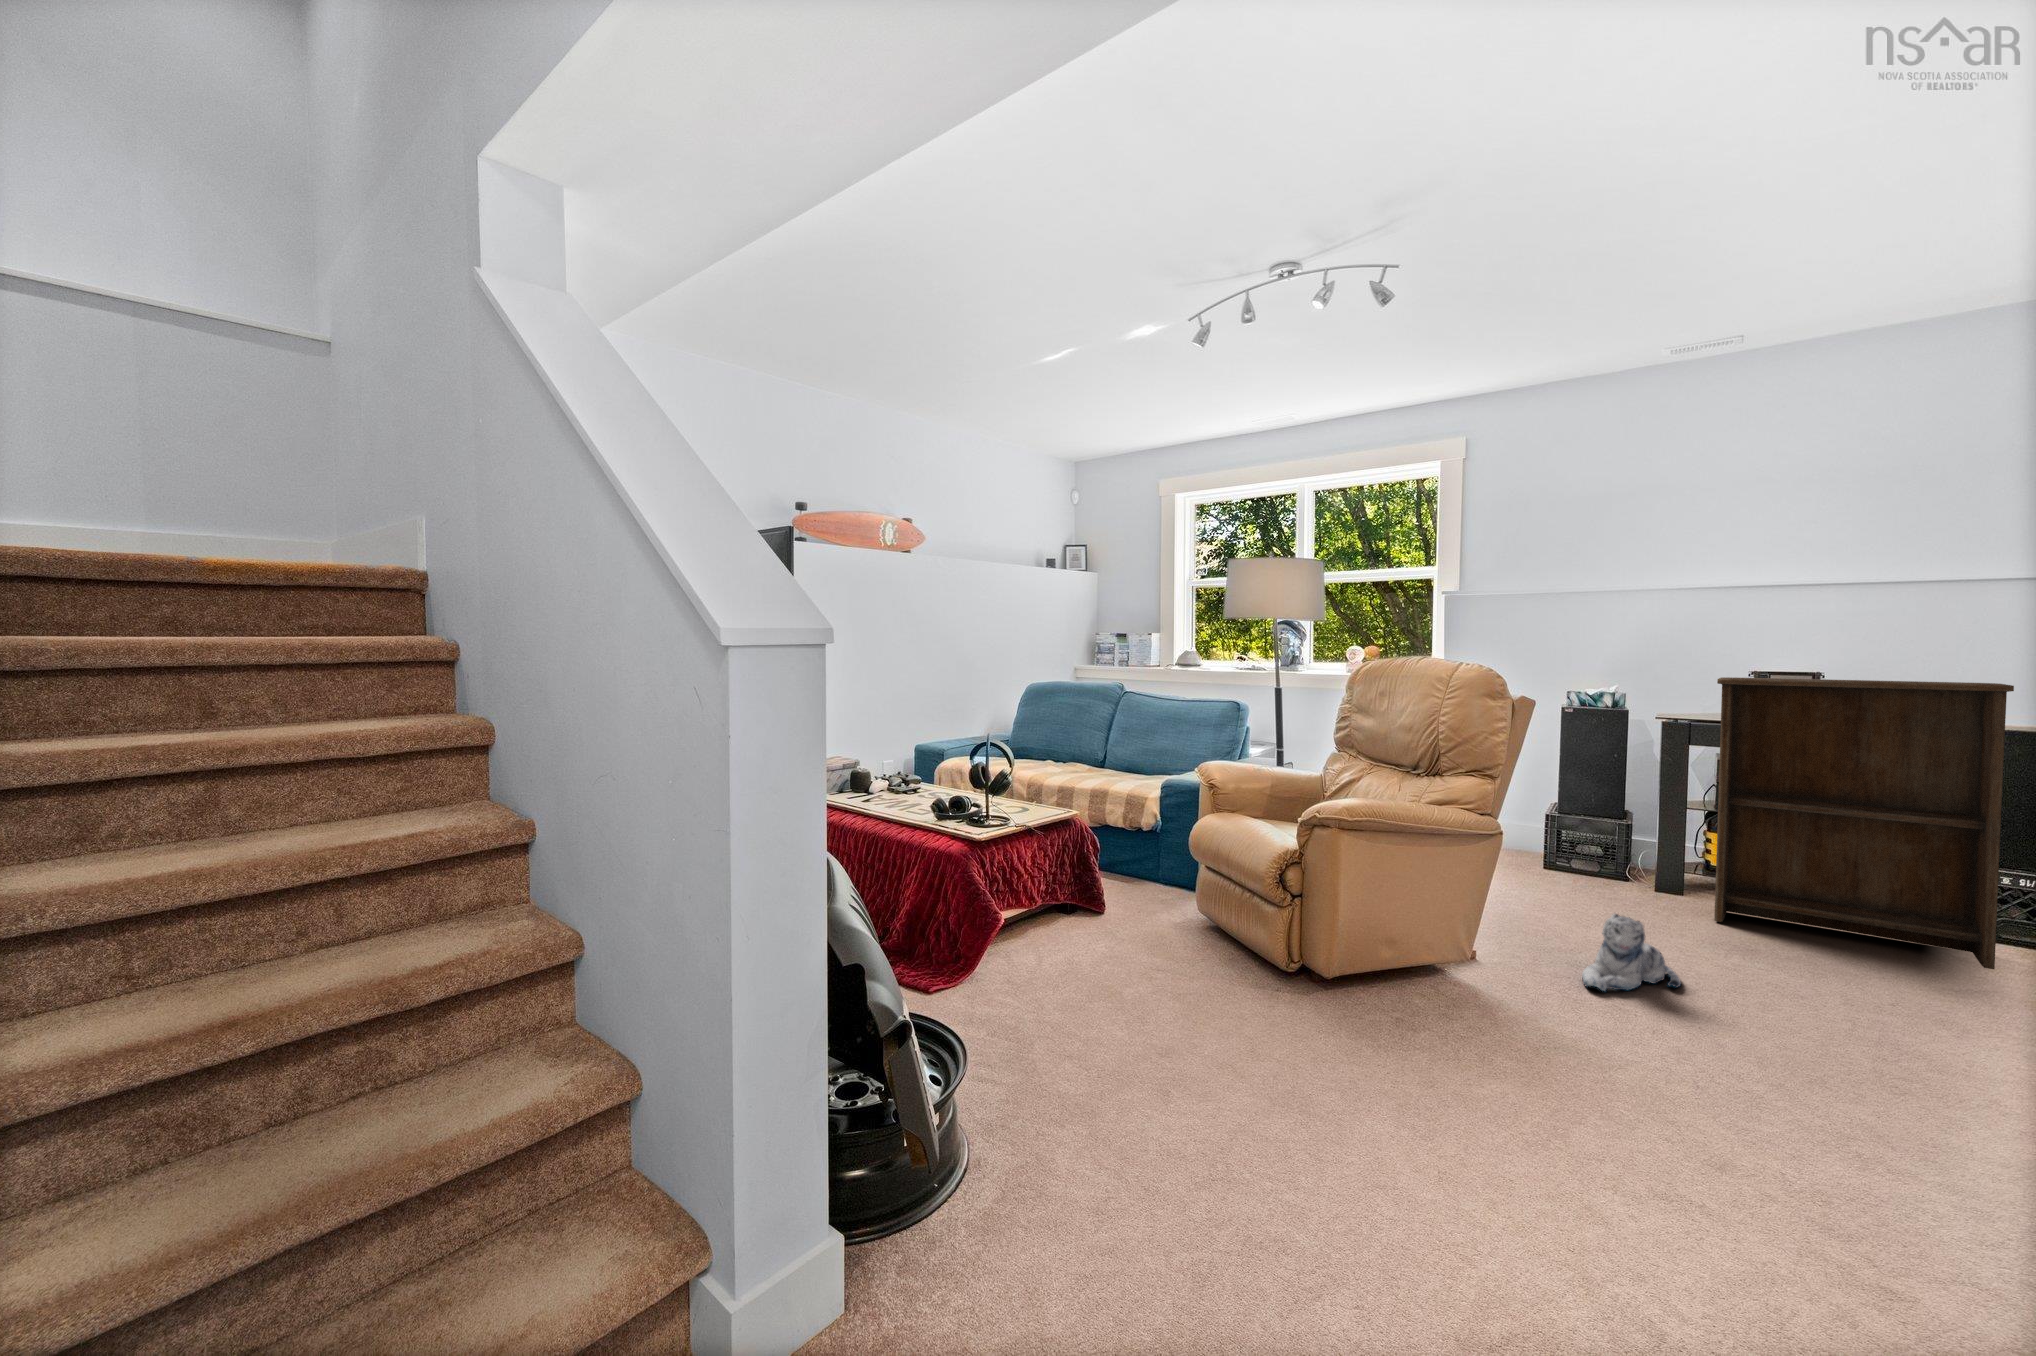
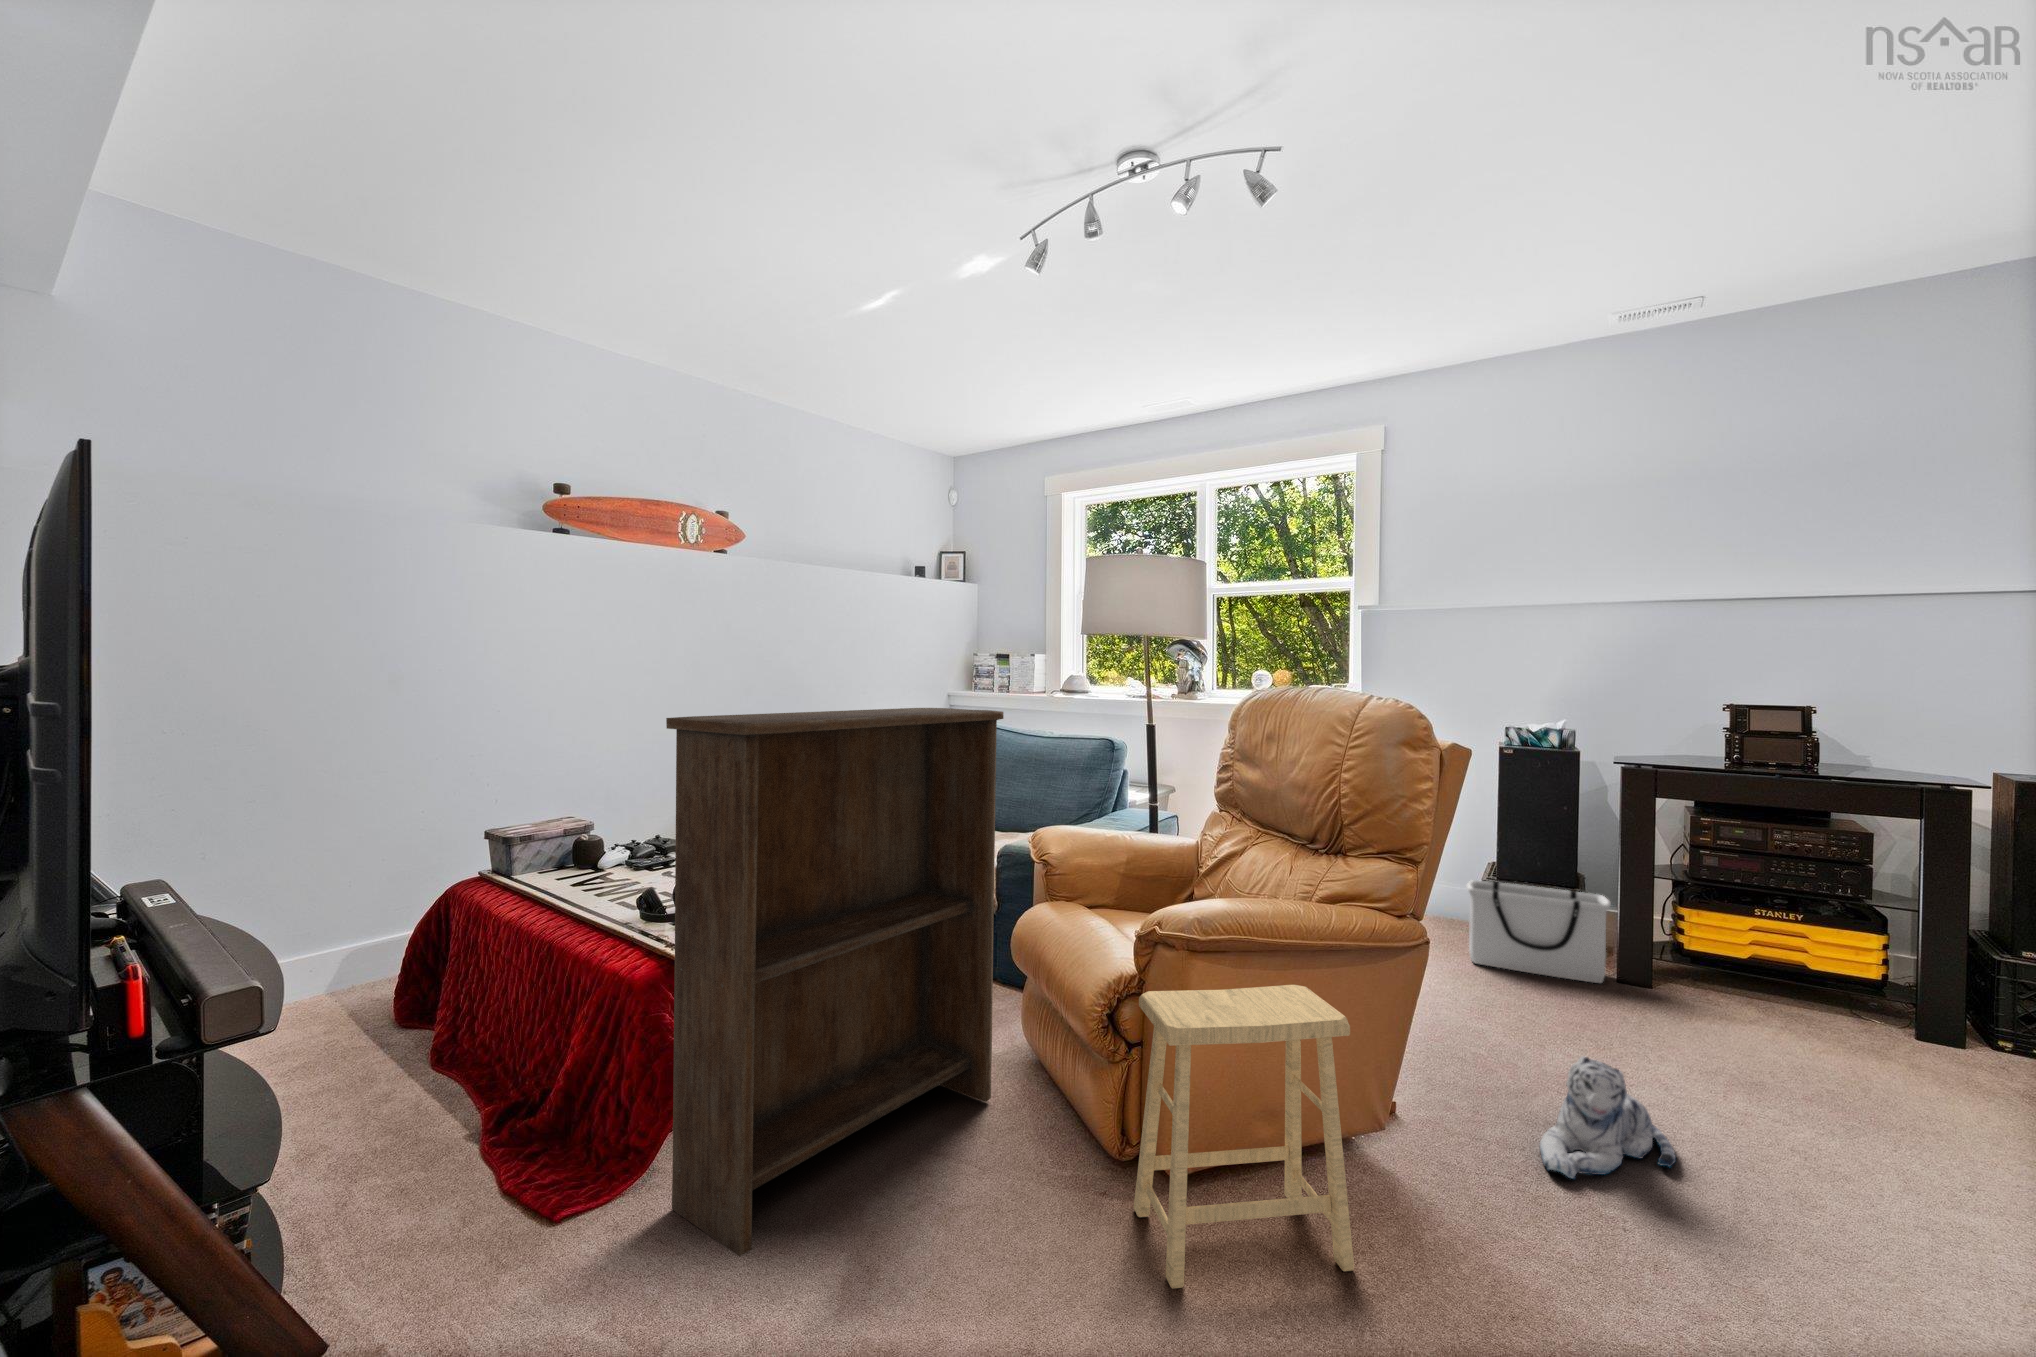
bookshelf: present [1714,677,2014,969] -> present [666,708,1004,1256]
storage bin: none [1531,813,1650,892] -> present [1466,880,1611,983]
footstool: none [1303,853,1454,1030] -> present [1134,985,1354,1289]

